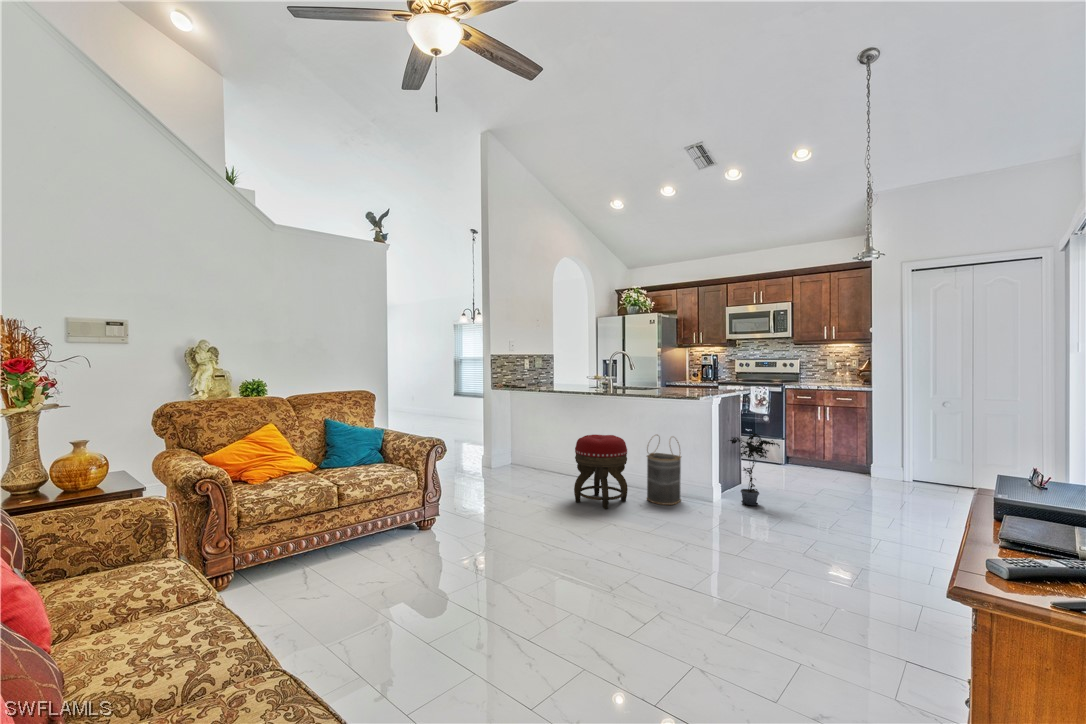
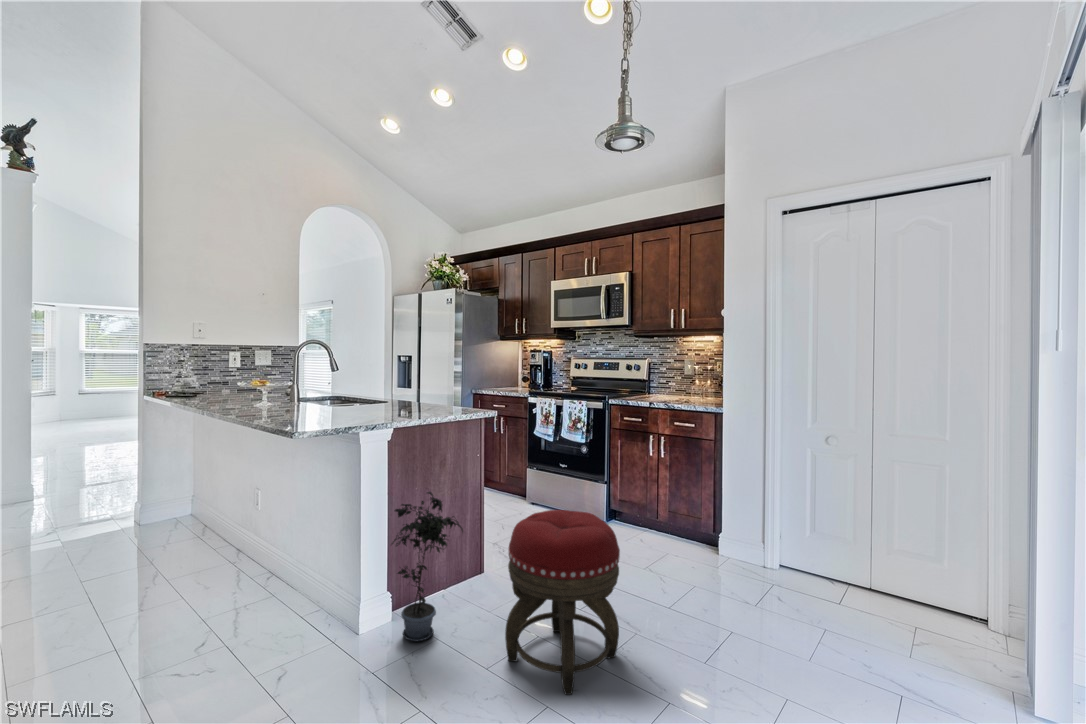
footstool: present [574,435,628,509] -> present [505,510,620,695]
basket: present [647,435,681,505] -> none [246,493,310,634]

